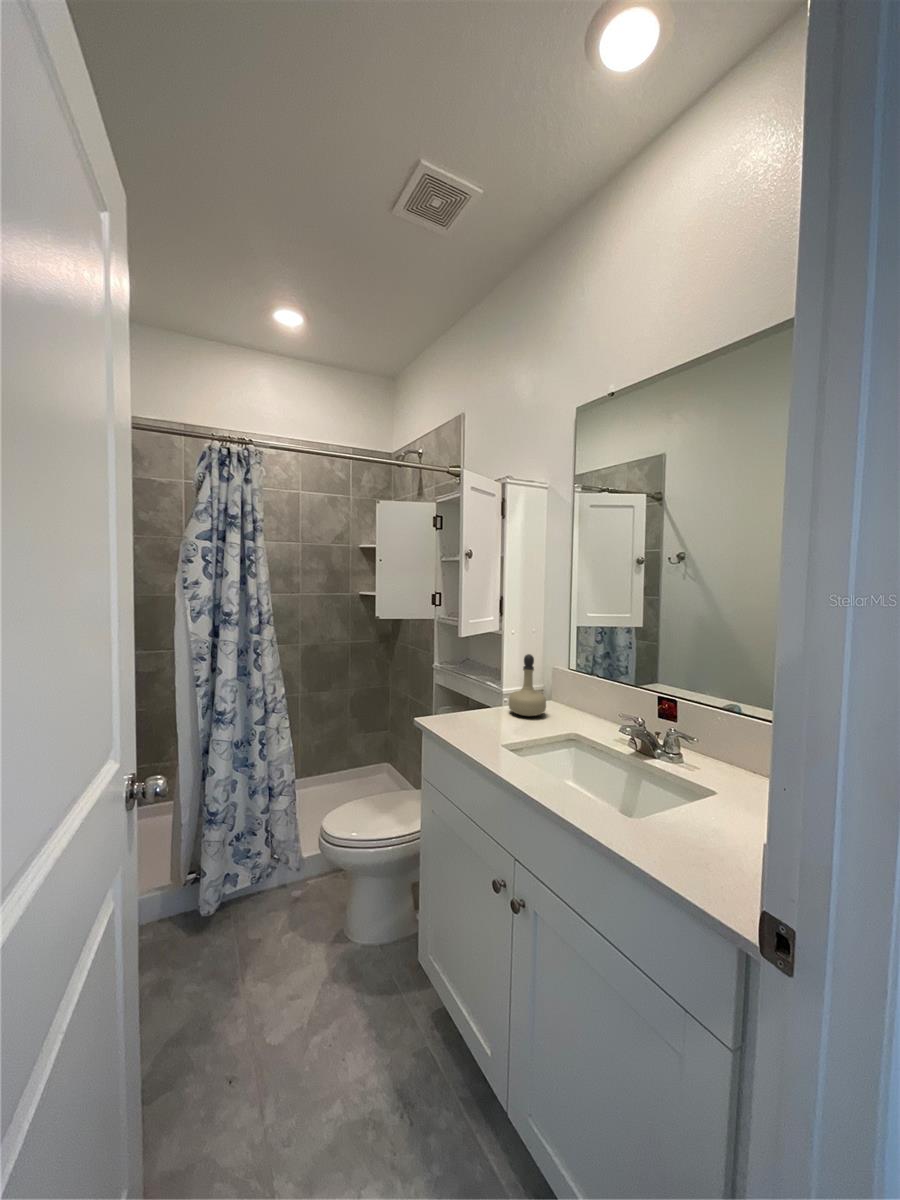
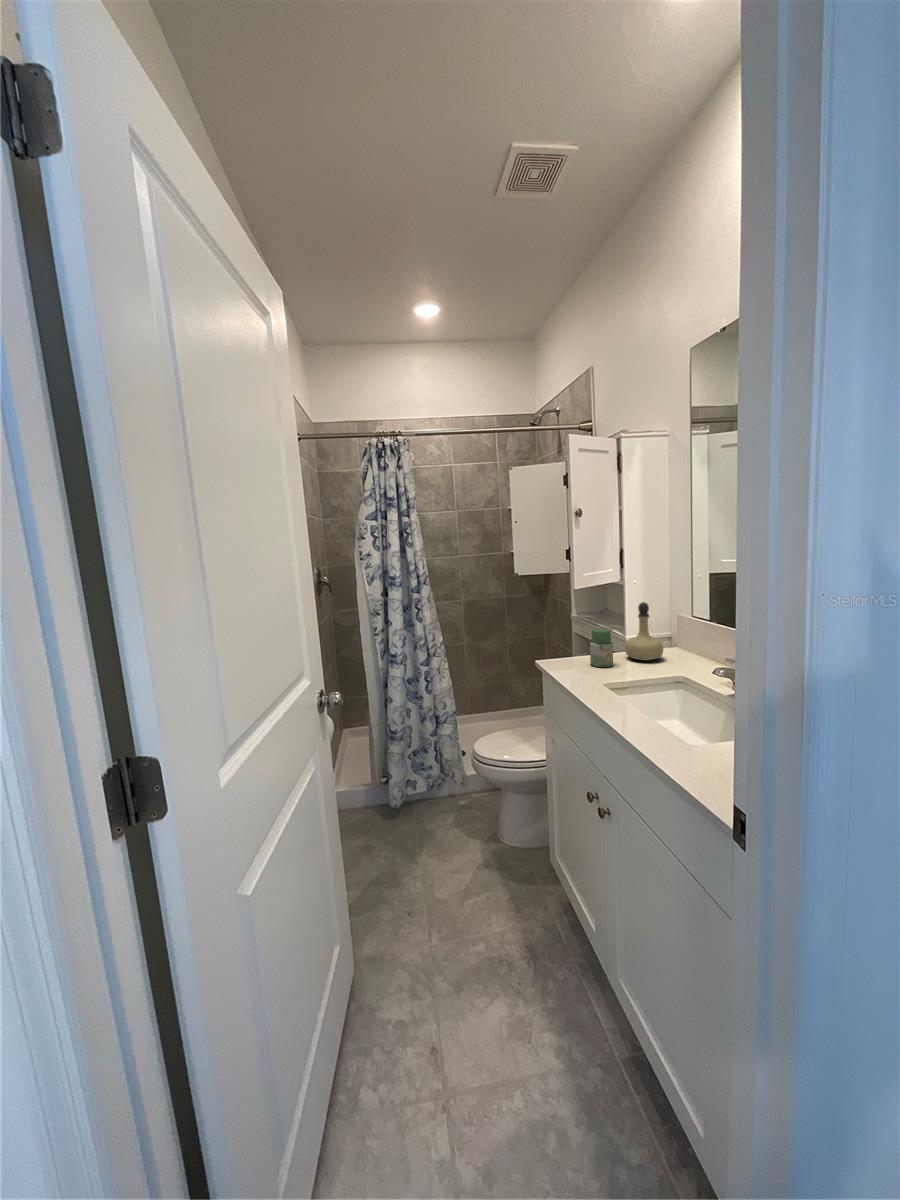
jar: none [478,682,502,726] -> present [590,628,613,667]

